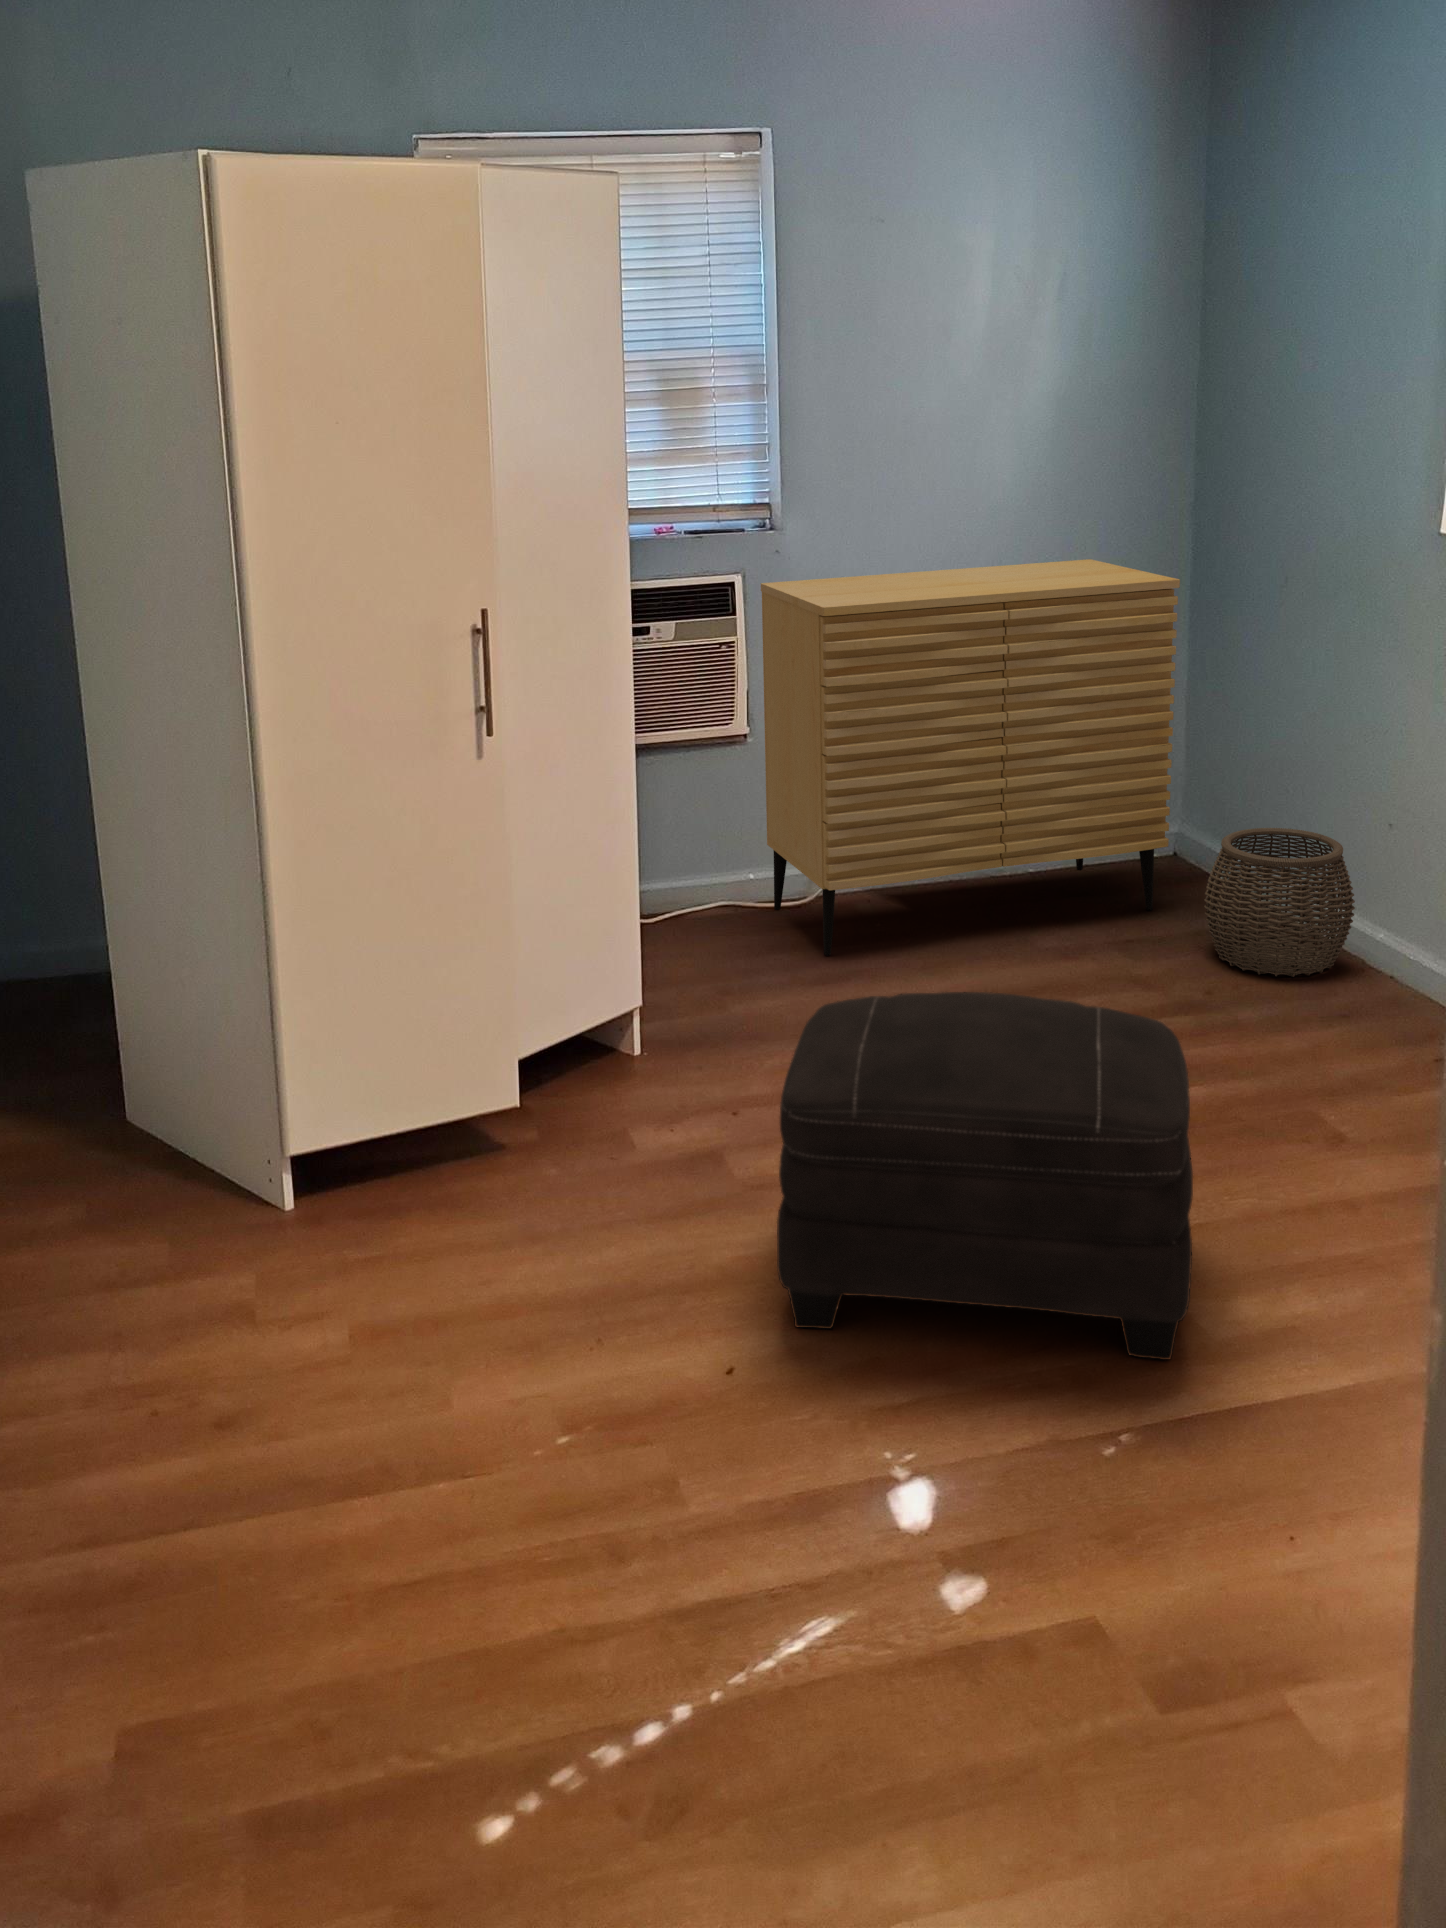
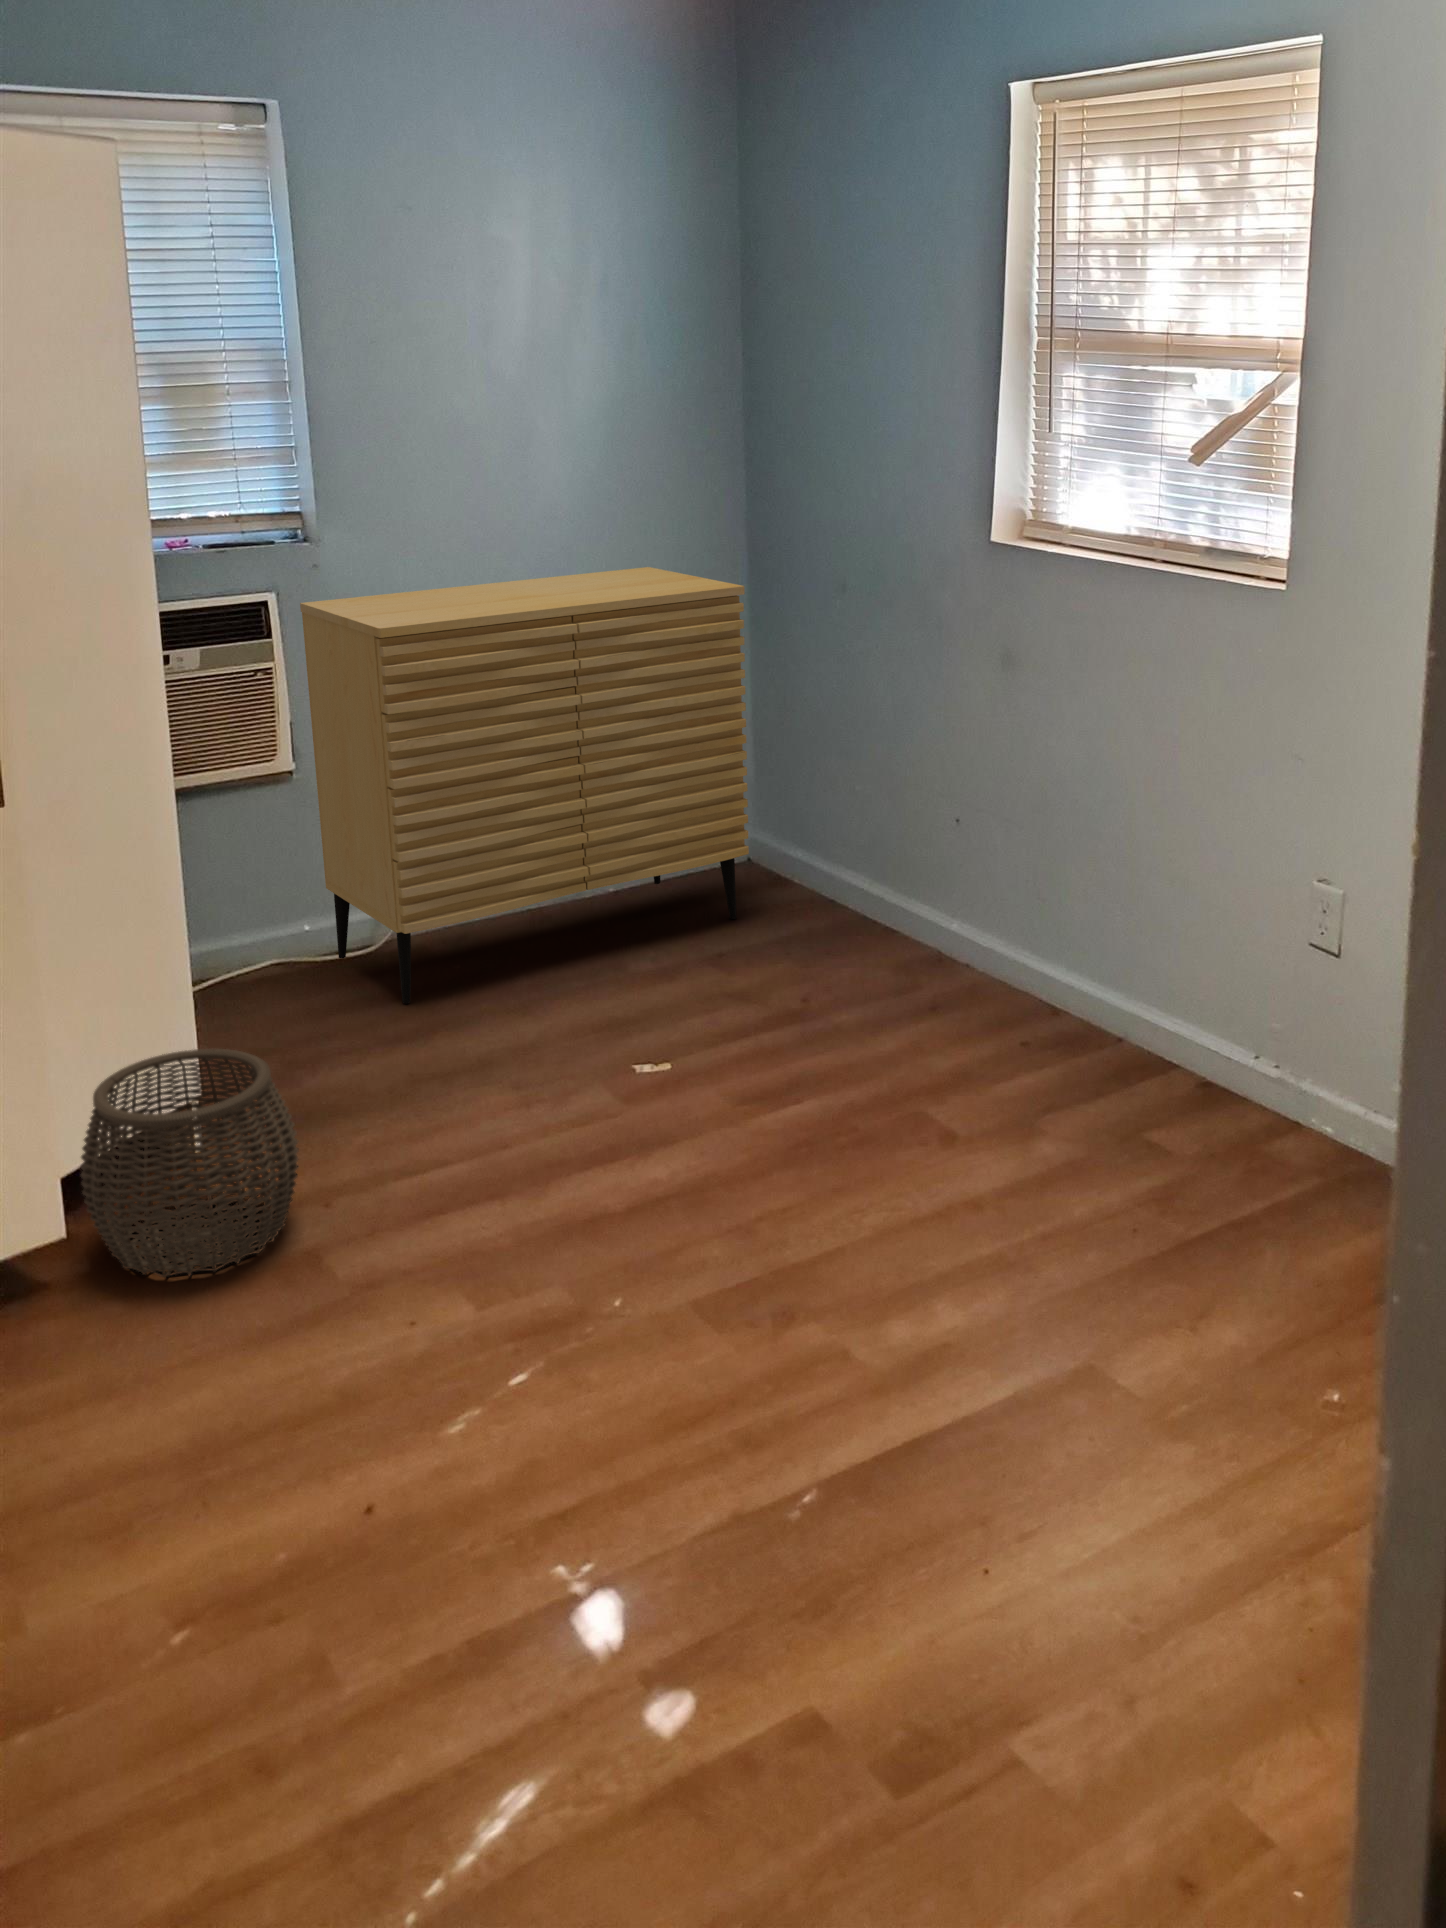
woven basket: present [1204,828,1355,977] -> present [80,1049,298,1277]
ottoman: present [777,992,1193,1360] -> none [403,1039,854,1441]

